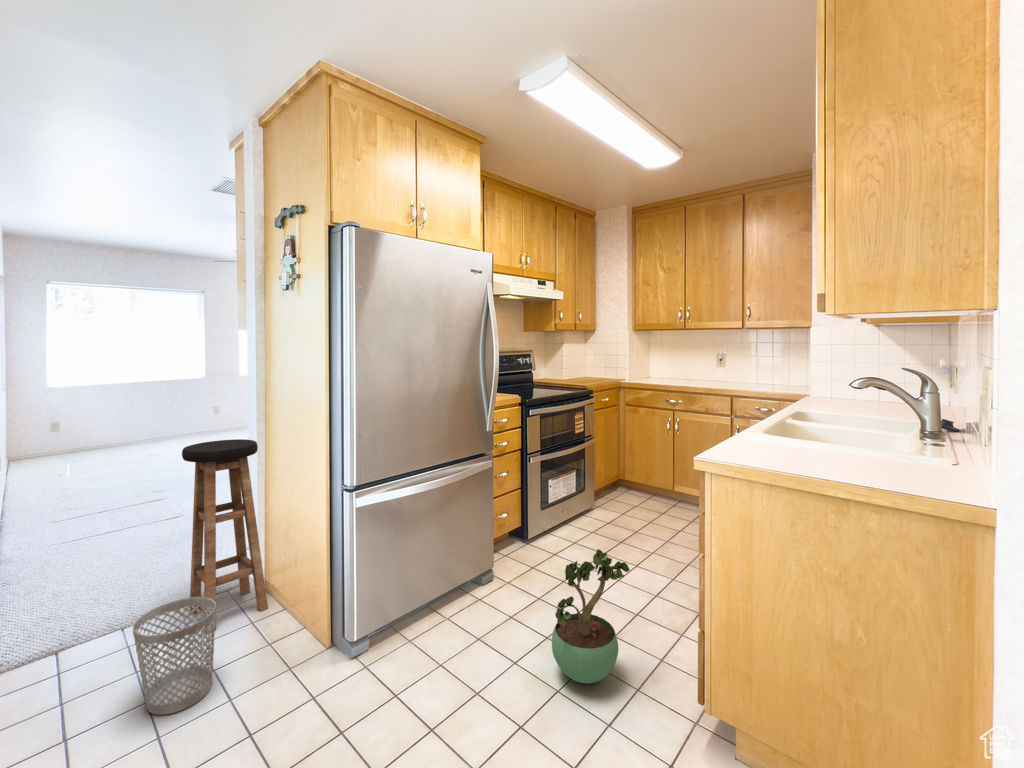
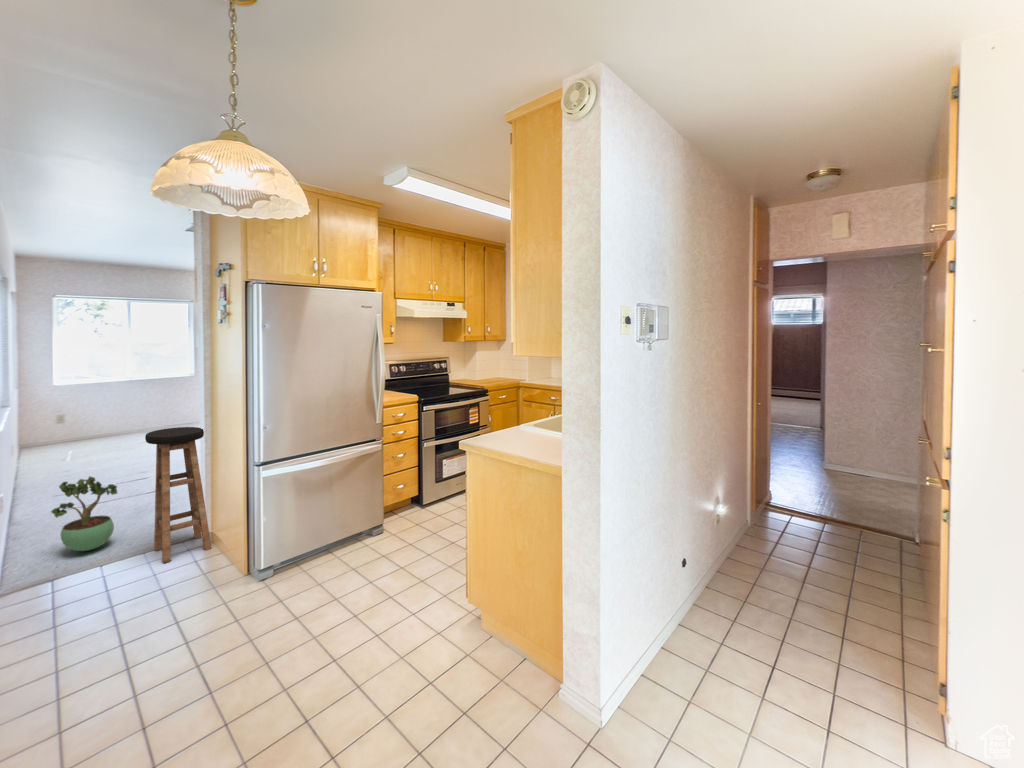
potted plant: present [552,549,630,683] -> present [51,477,117,551]
wastebasket: present [133,597,216,715] -> none [102,537,162,611]

